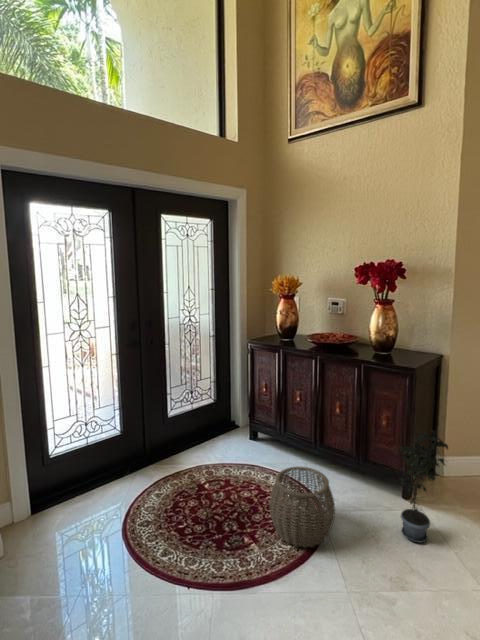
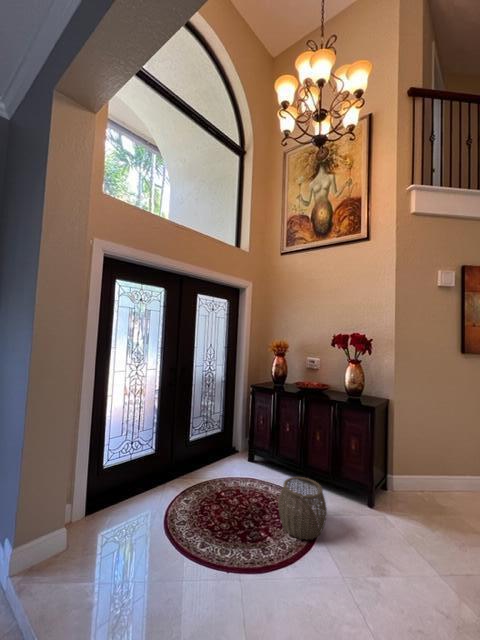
potted plant: present [396,430,448,543] -> none [365,449,405,535]

